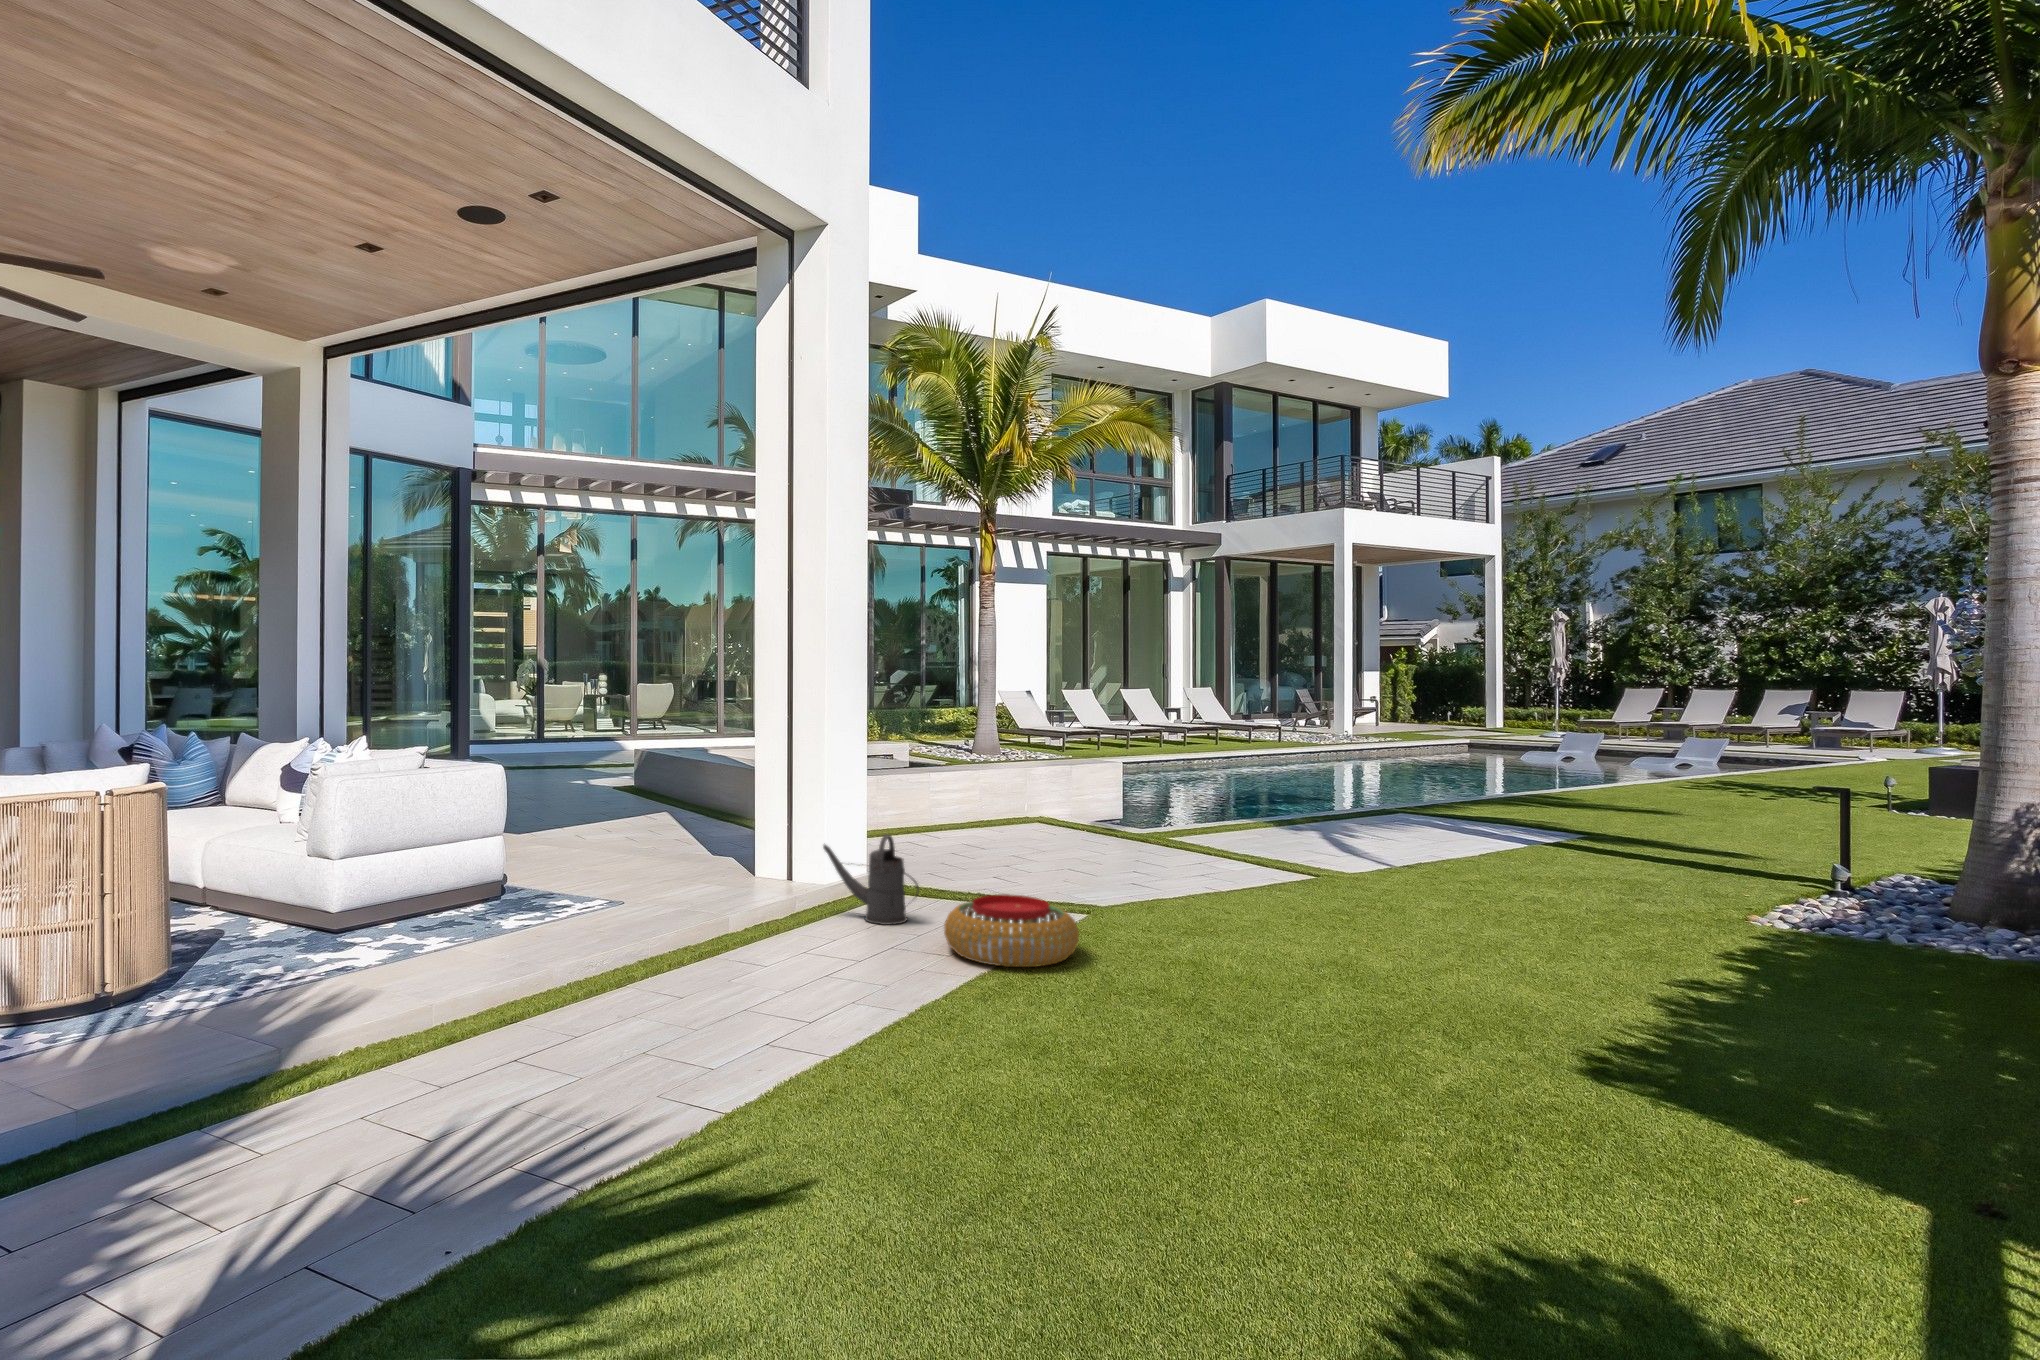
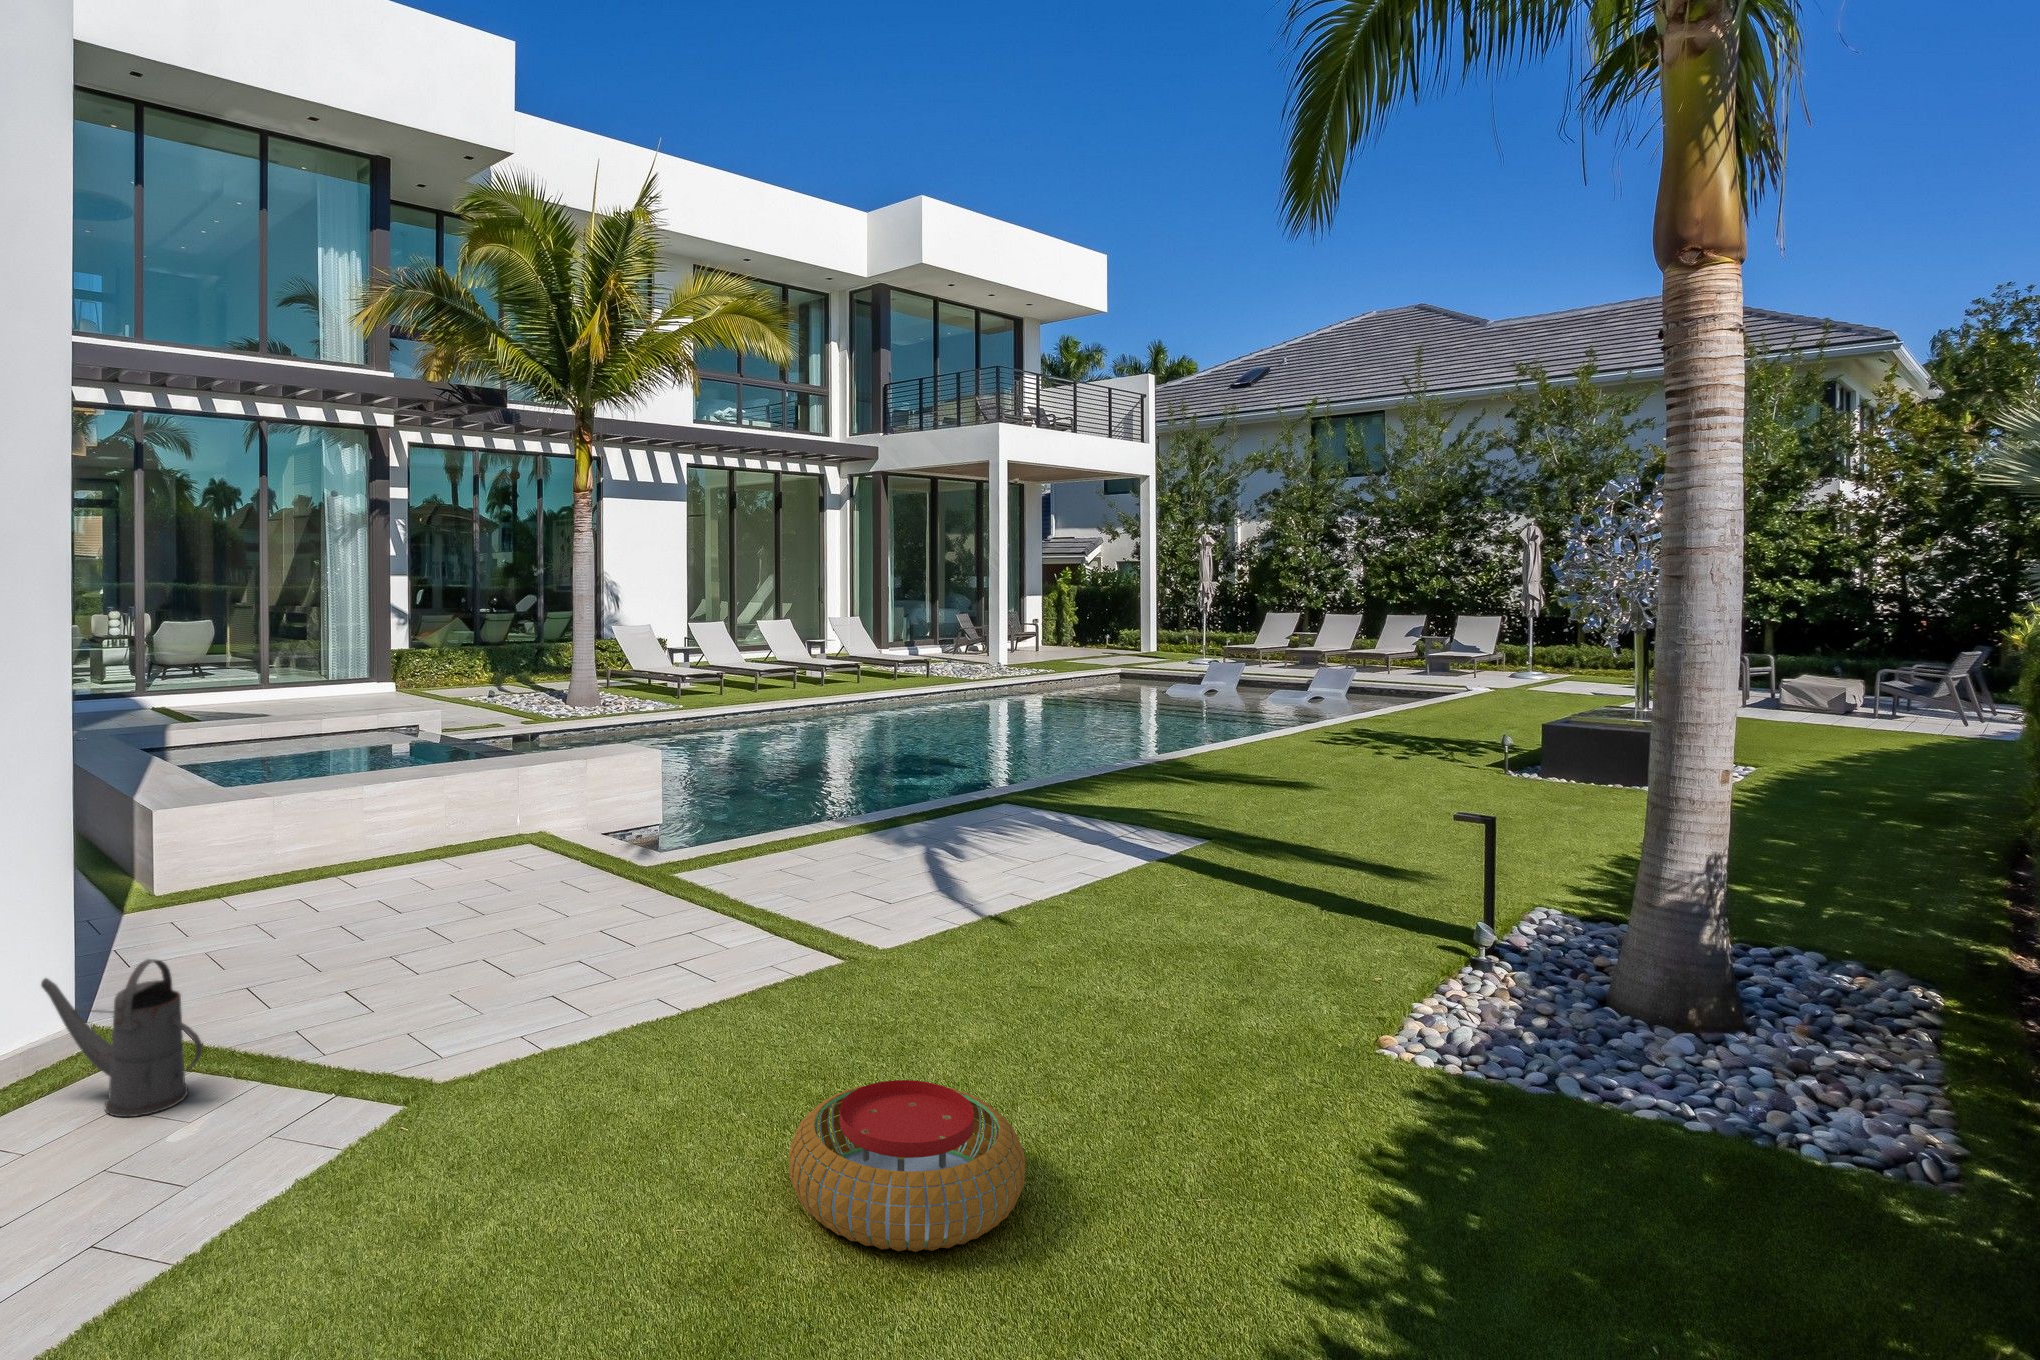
pouf: present [944,894,1079,967] -> present [789,1080,1025,1252]

